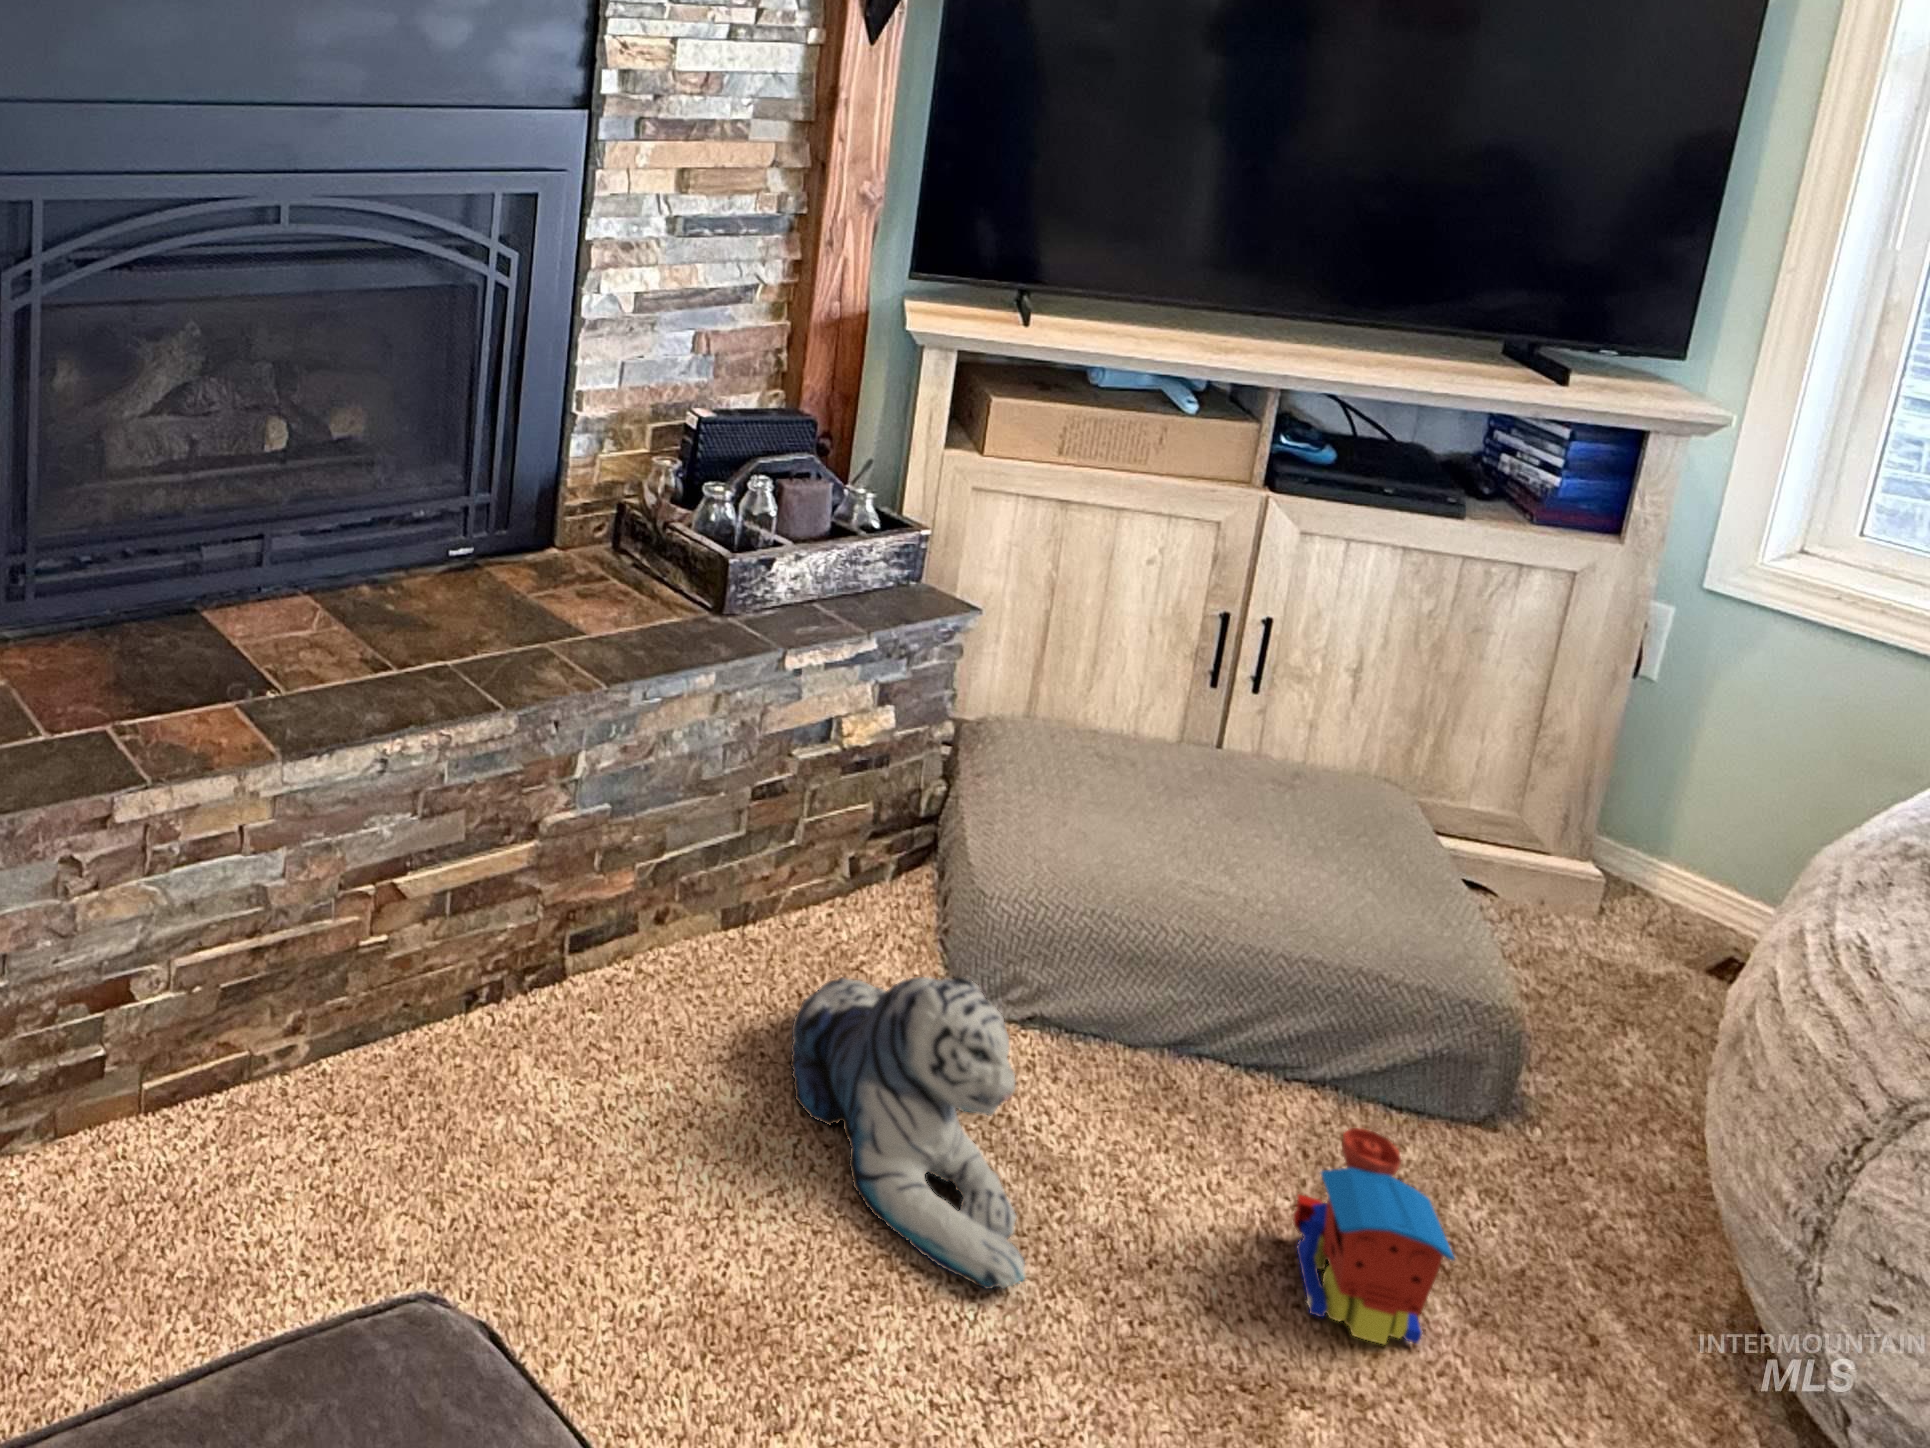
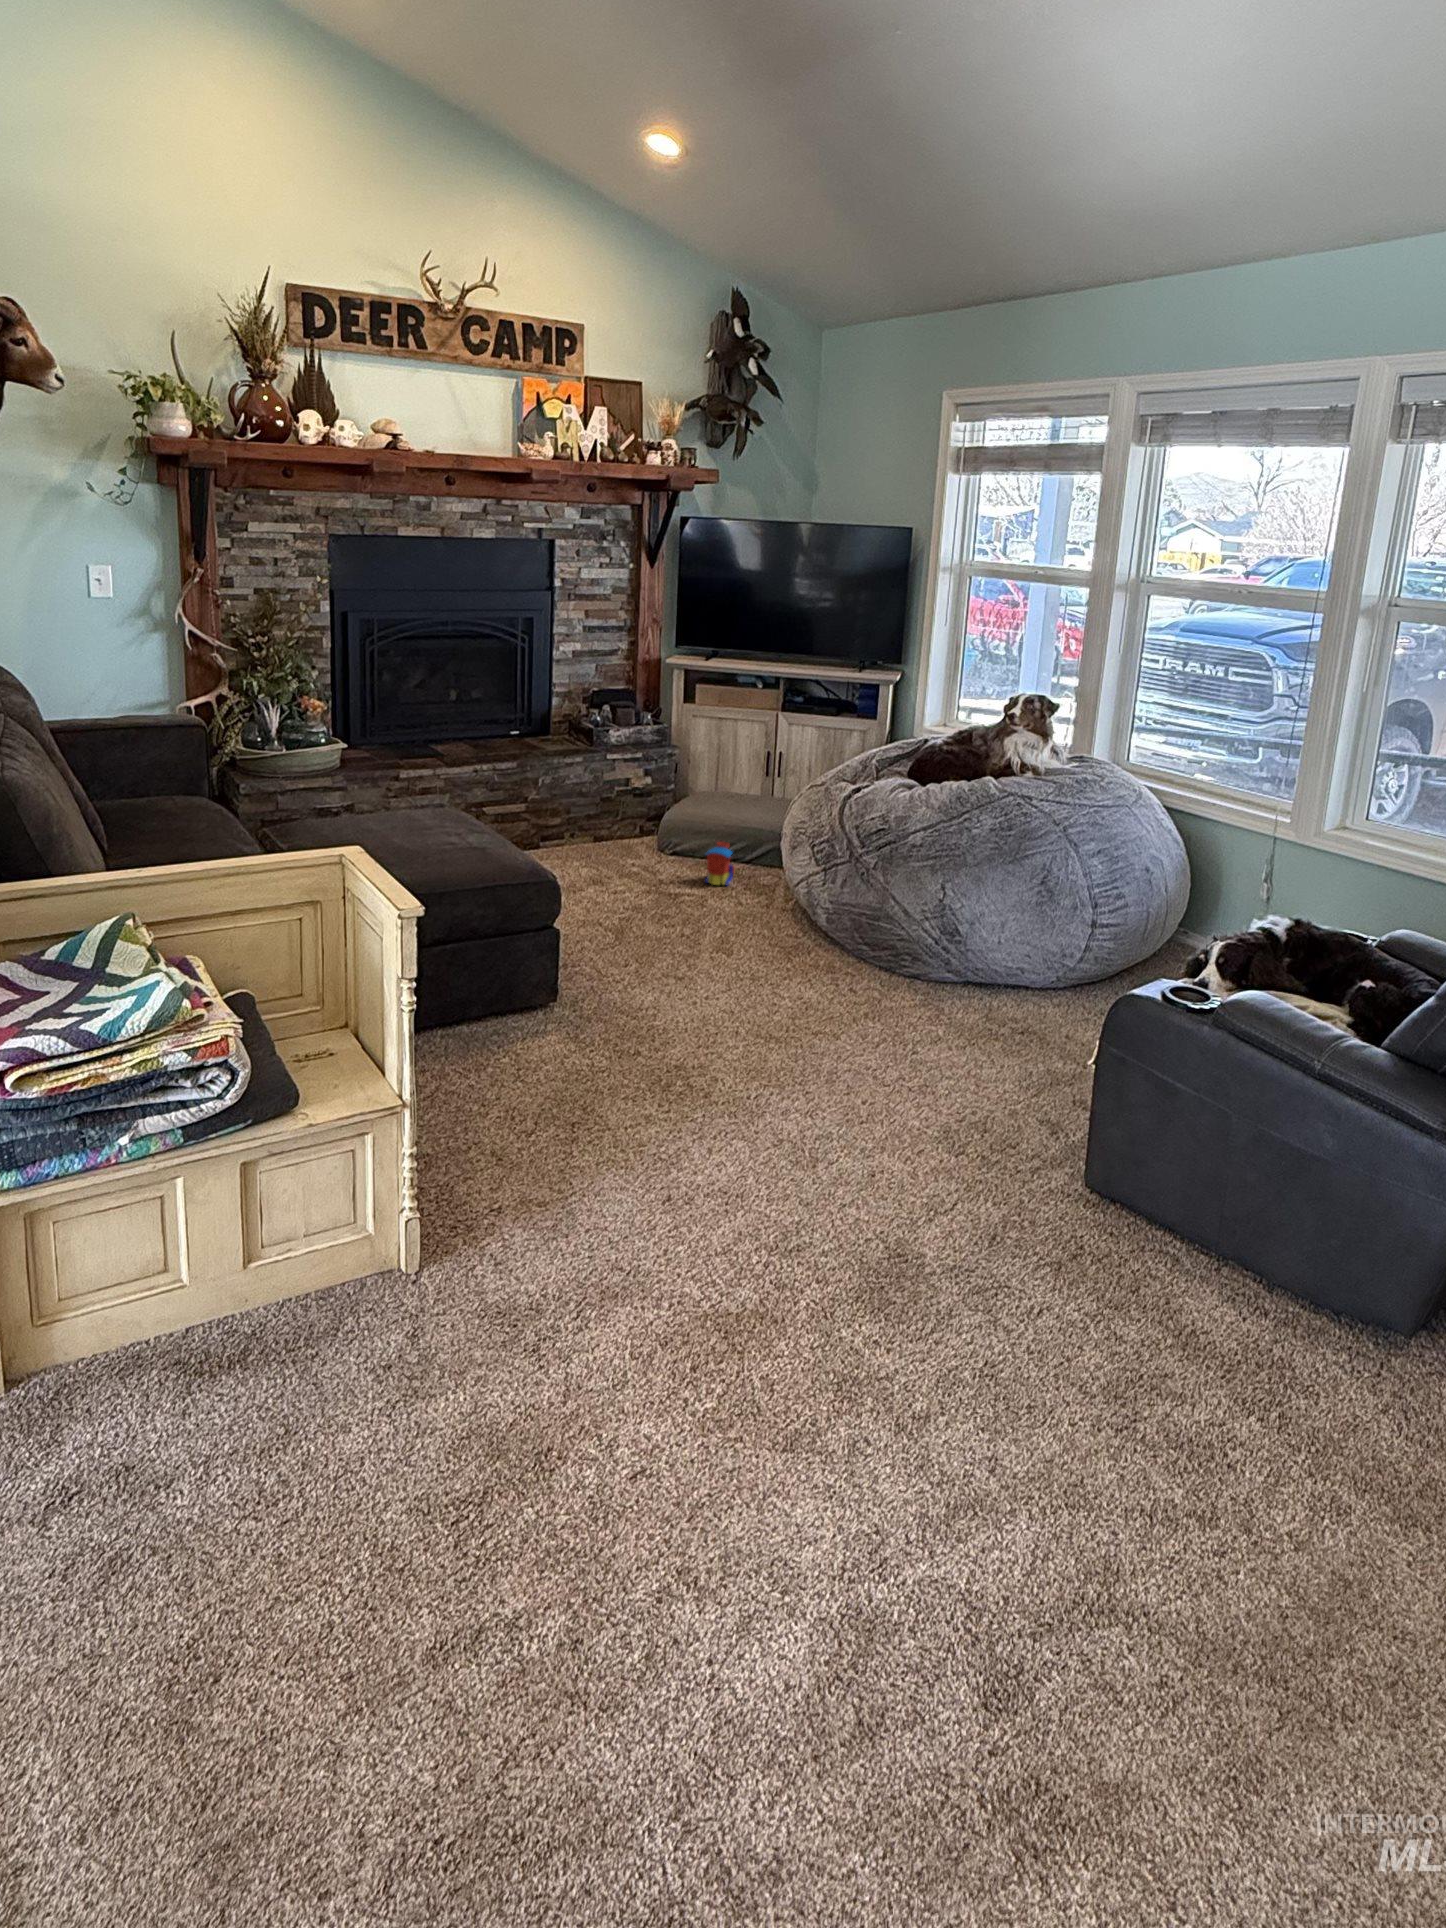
plush toy: present [791,977,1025,1289] -> none [593,815,648,879]

